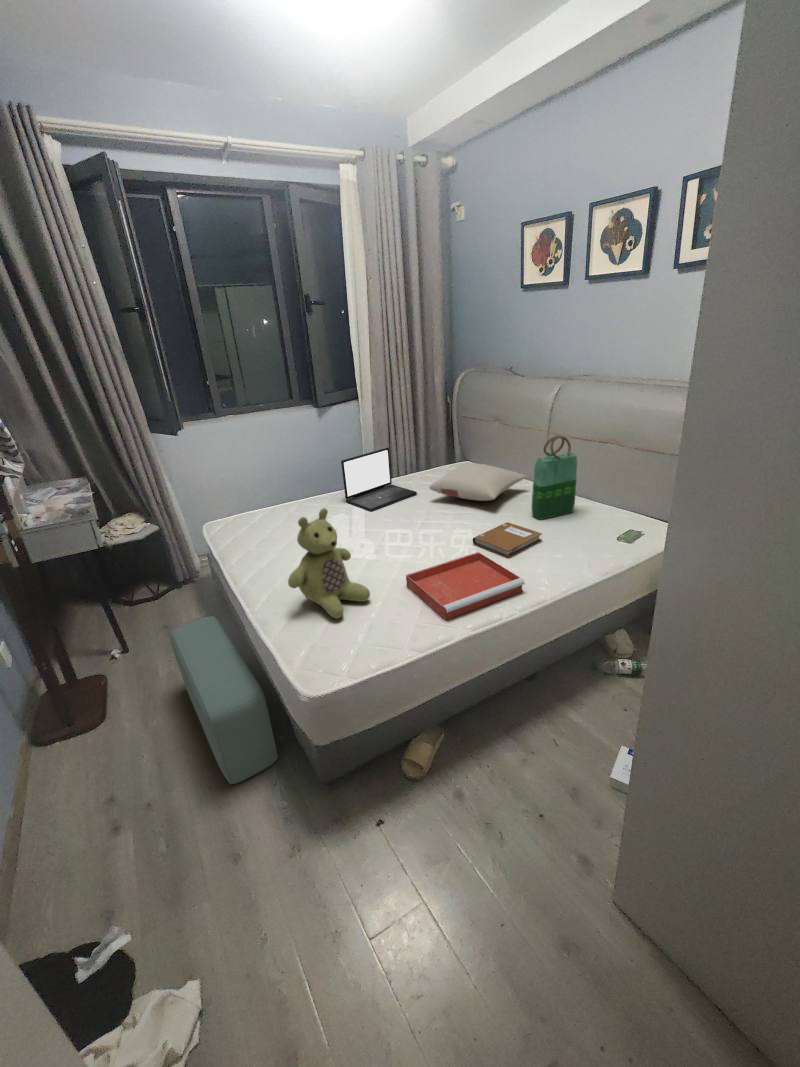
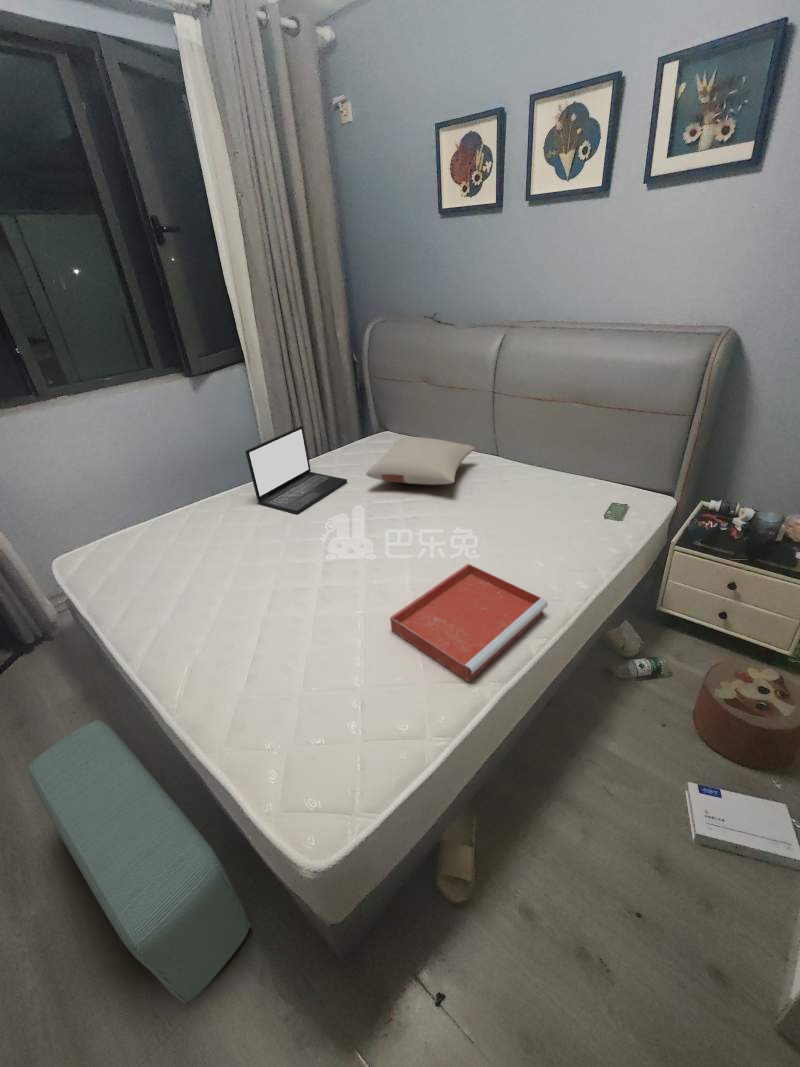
tote bag: present [532,436,577,520] -> none [498,399,547,502]
stuffed bear: present [288,508,370,618] -> none [226,549,350,713]
notebook: present [473,522,542,558] -> none [448,512,528,564]

